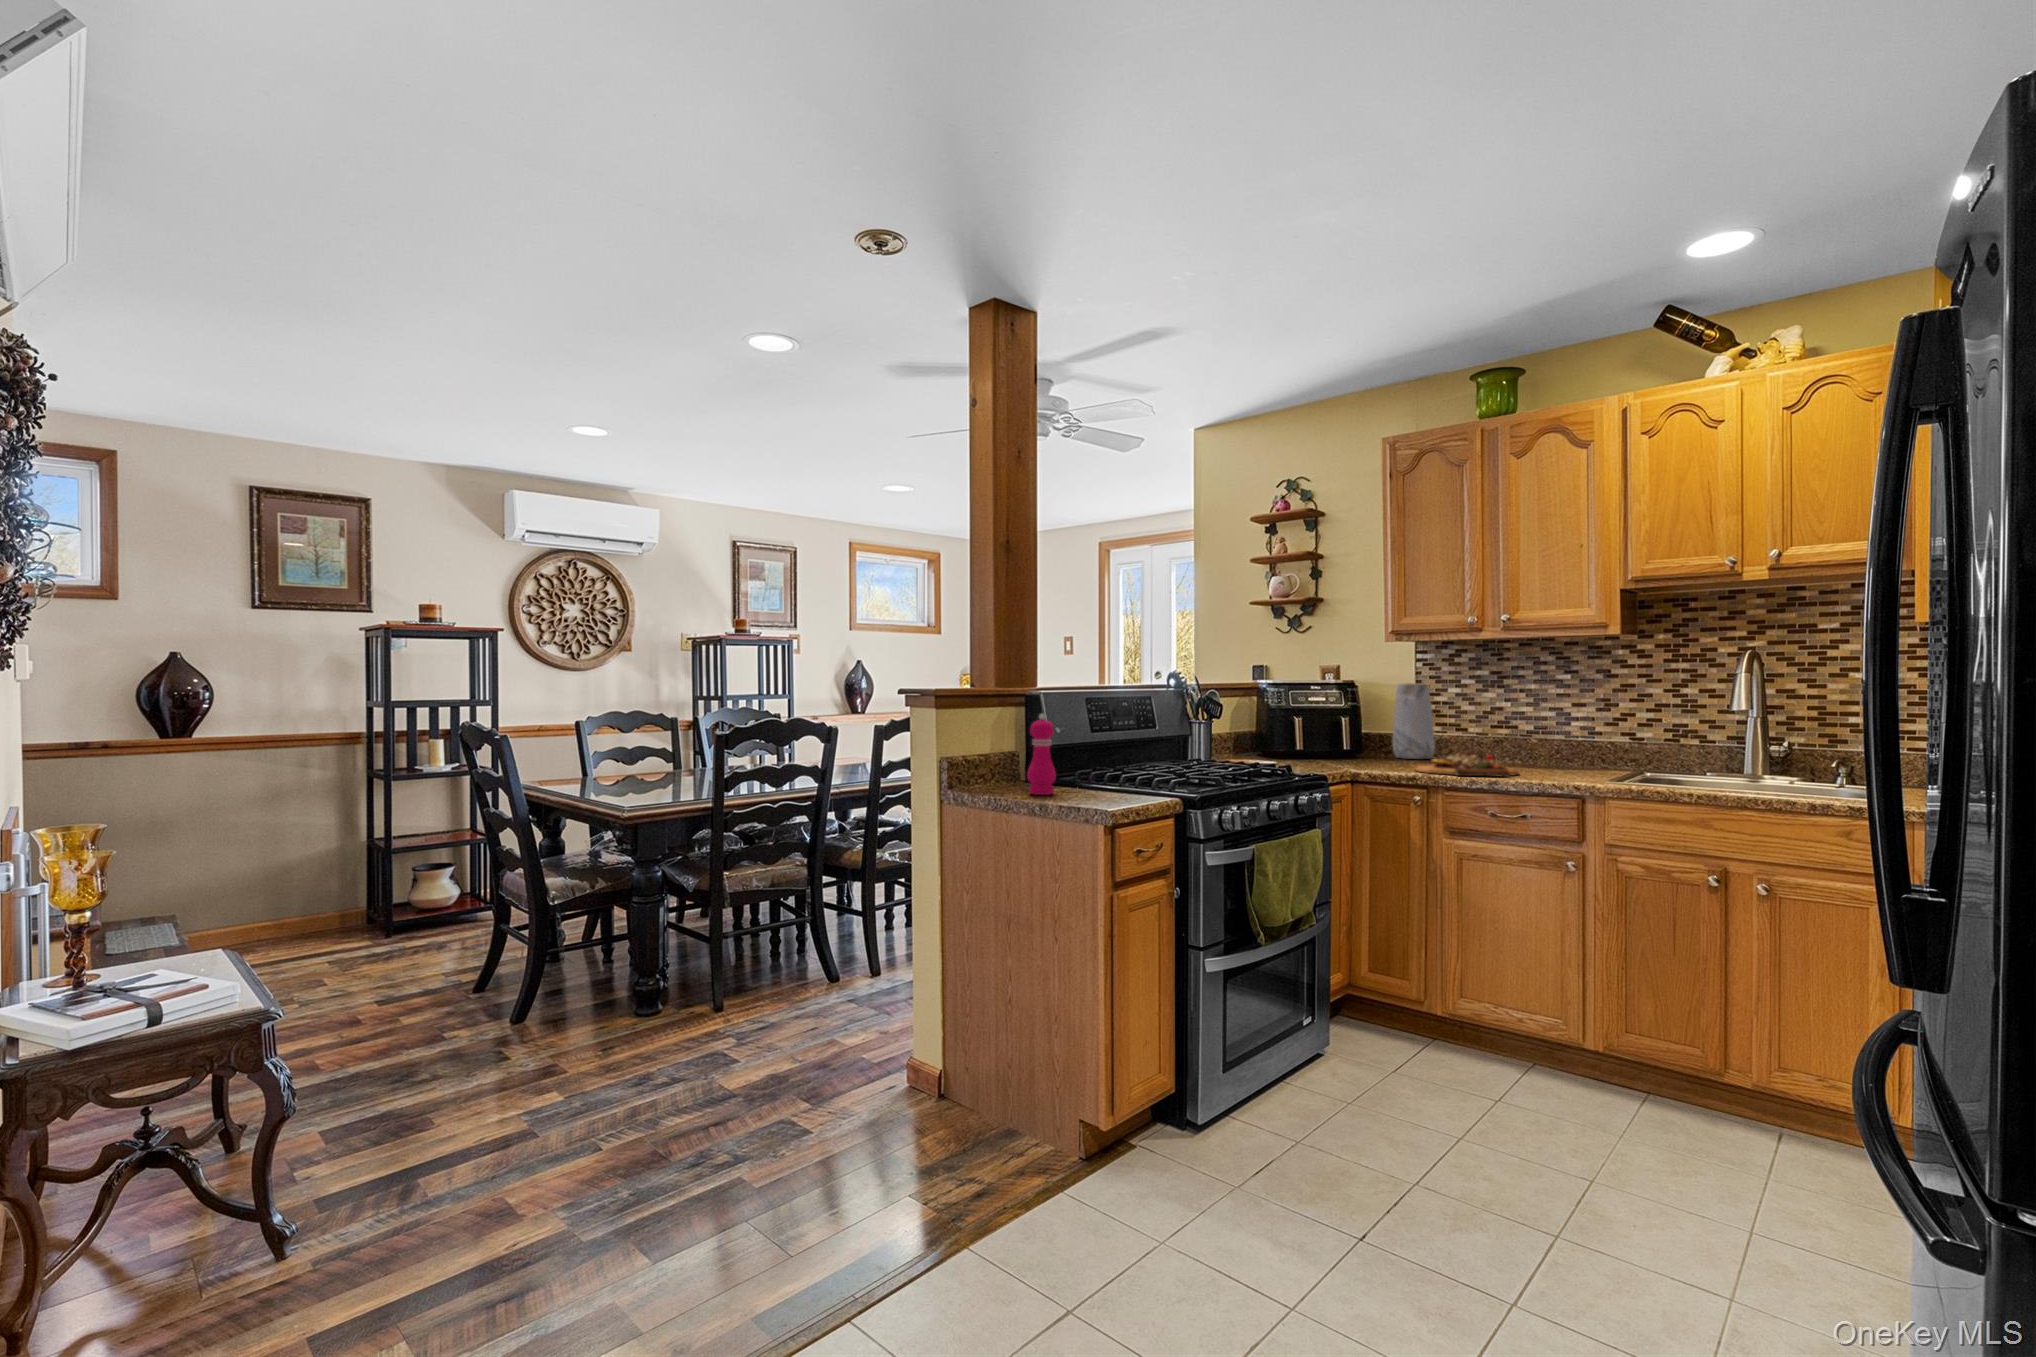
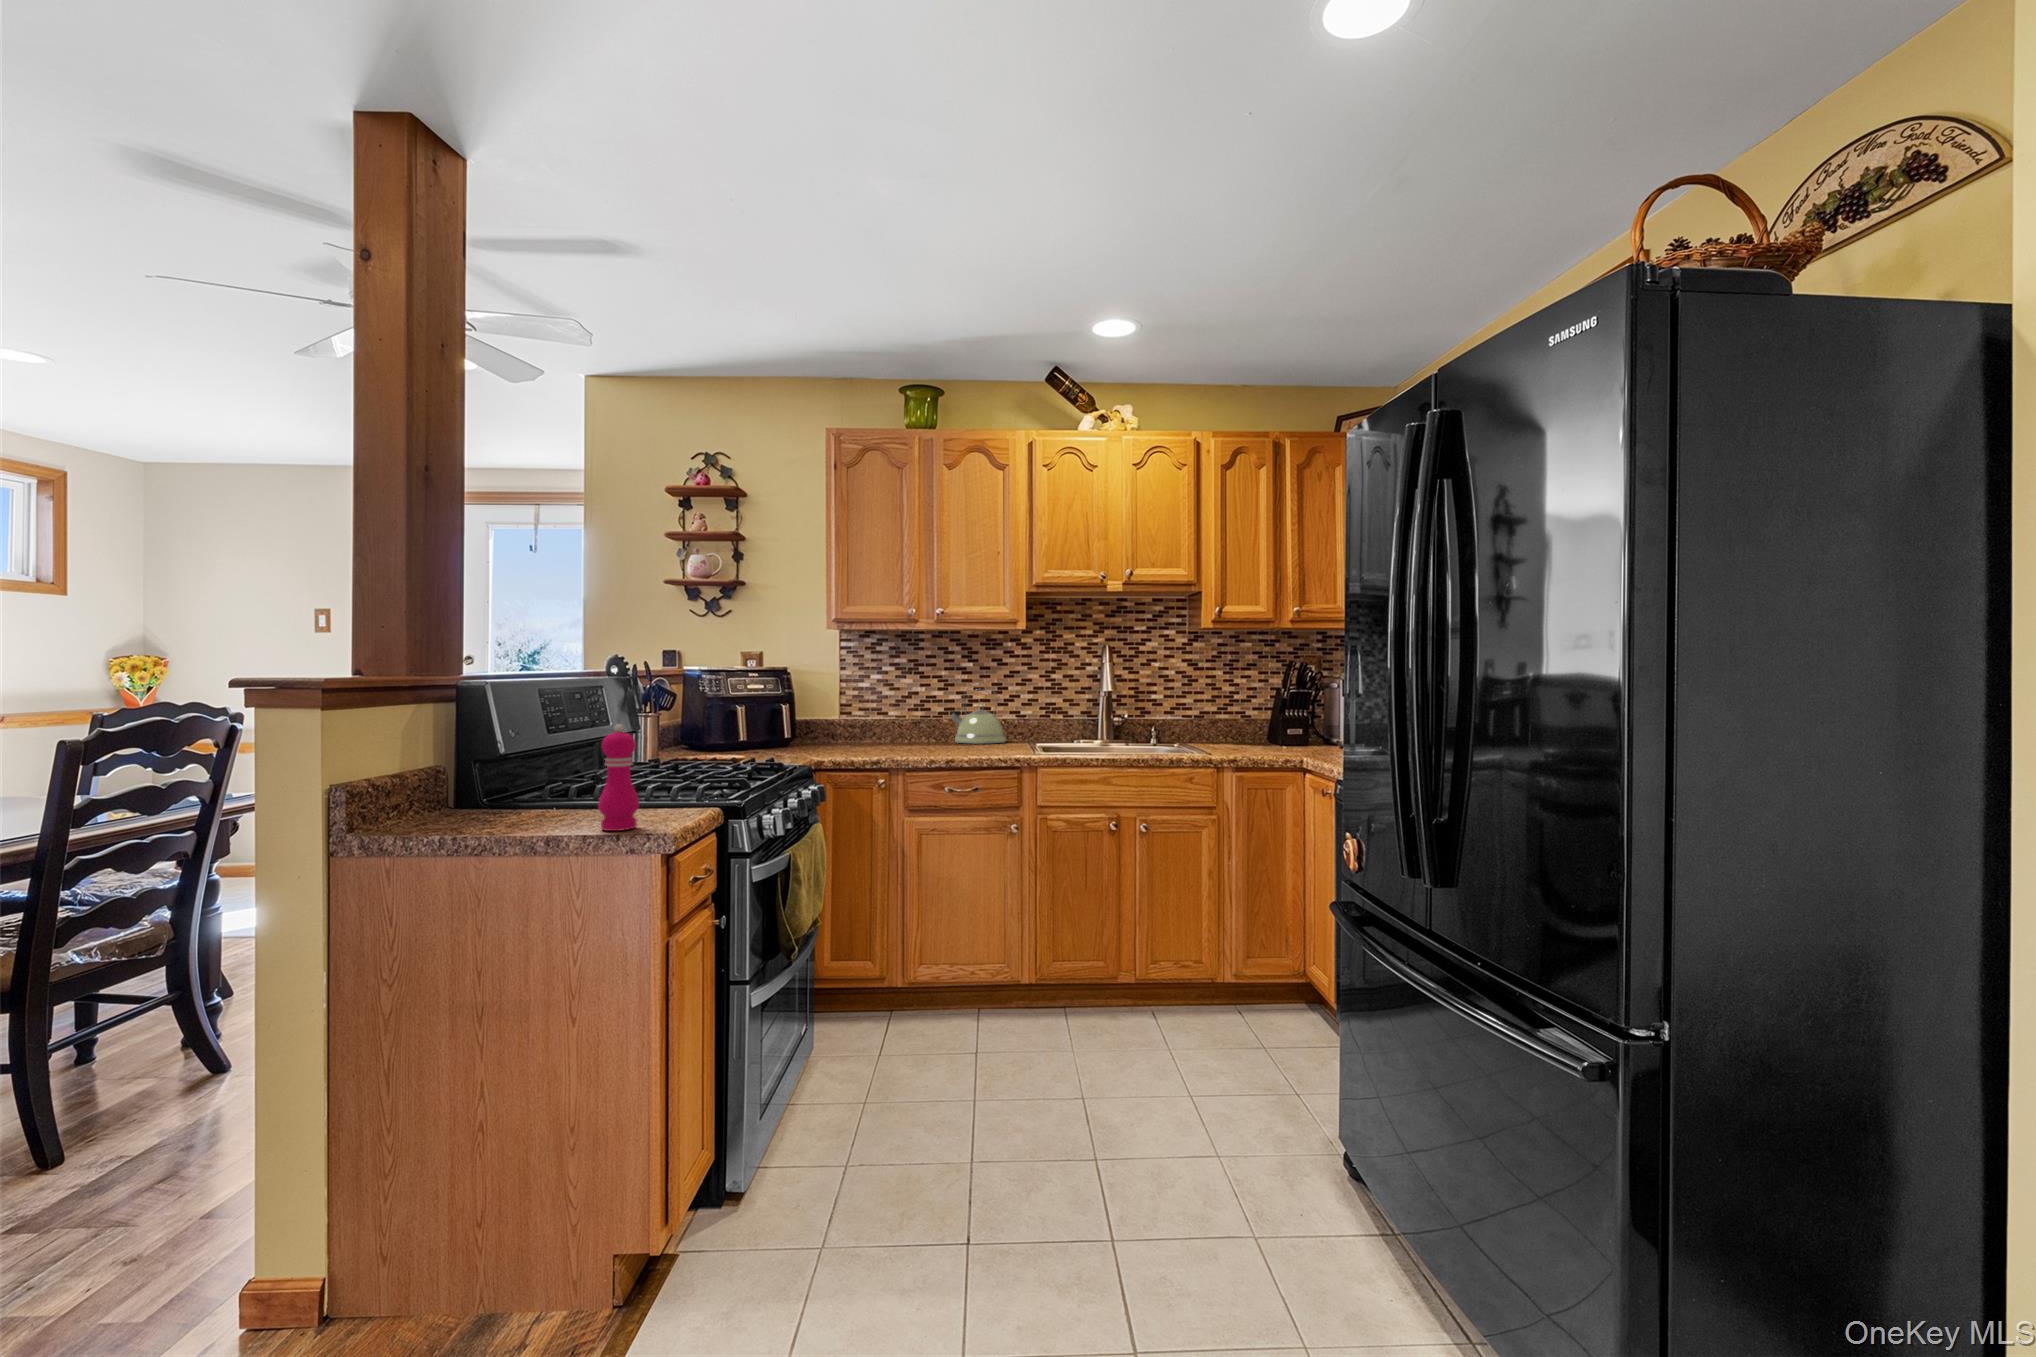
vase: present [1393,683,1435,759] -> none [822,671,860,743]
kettle: none [1539,698,1614,769] -> present [950,699,1005,744]
cutting board: present [1415,751,1519,777] -> none [881,734,971,758]

